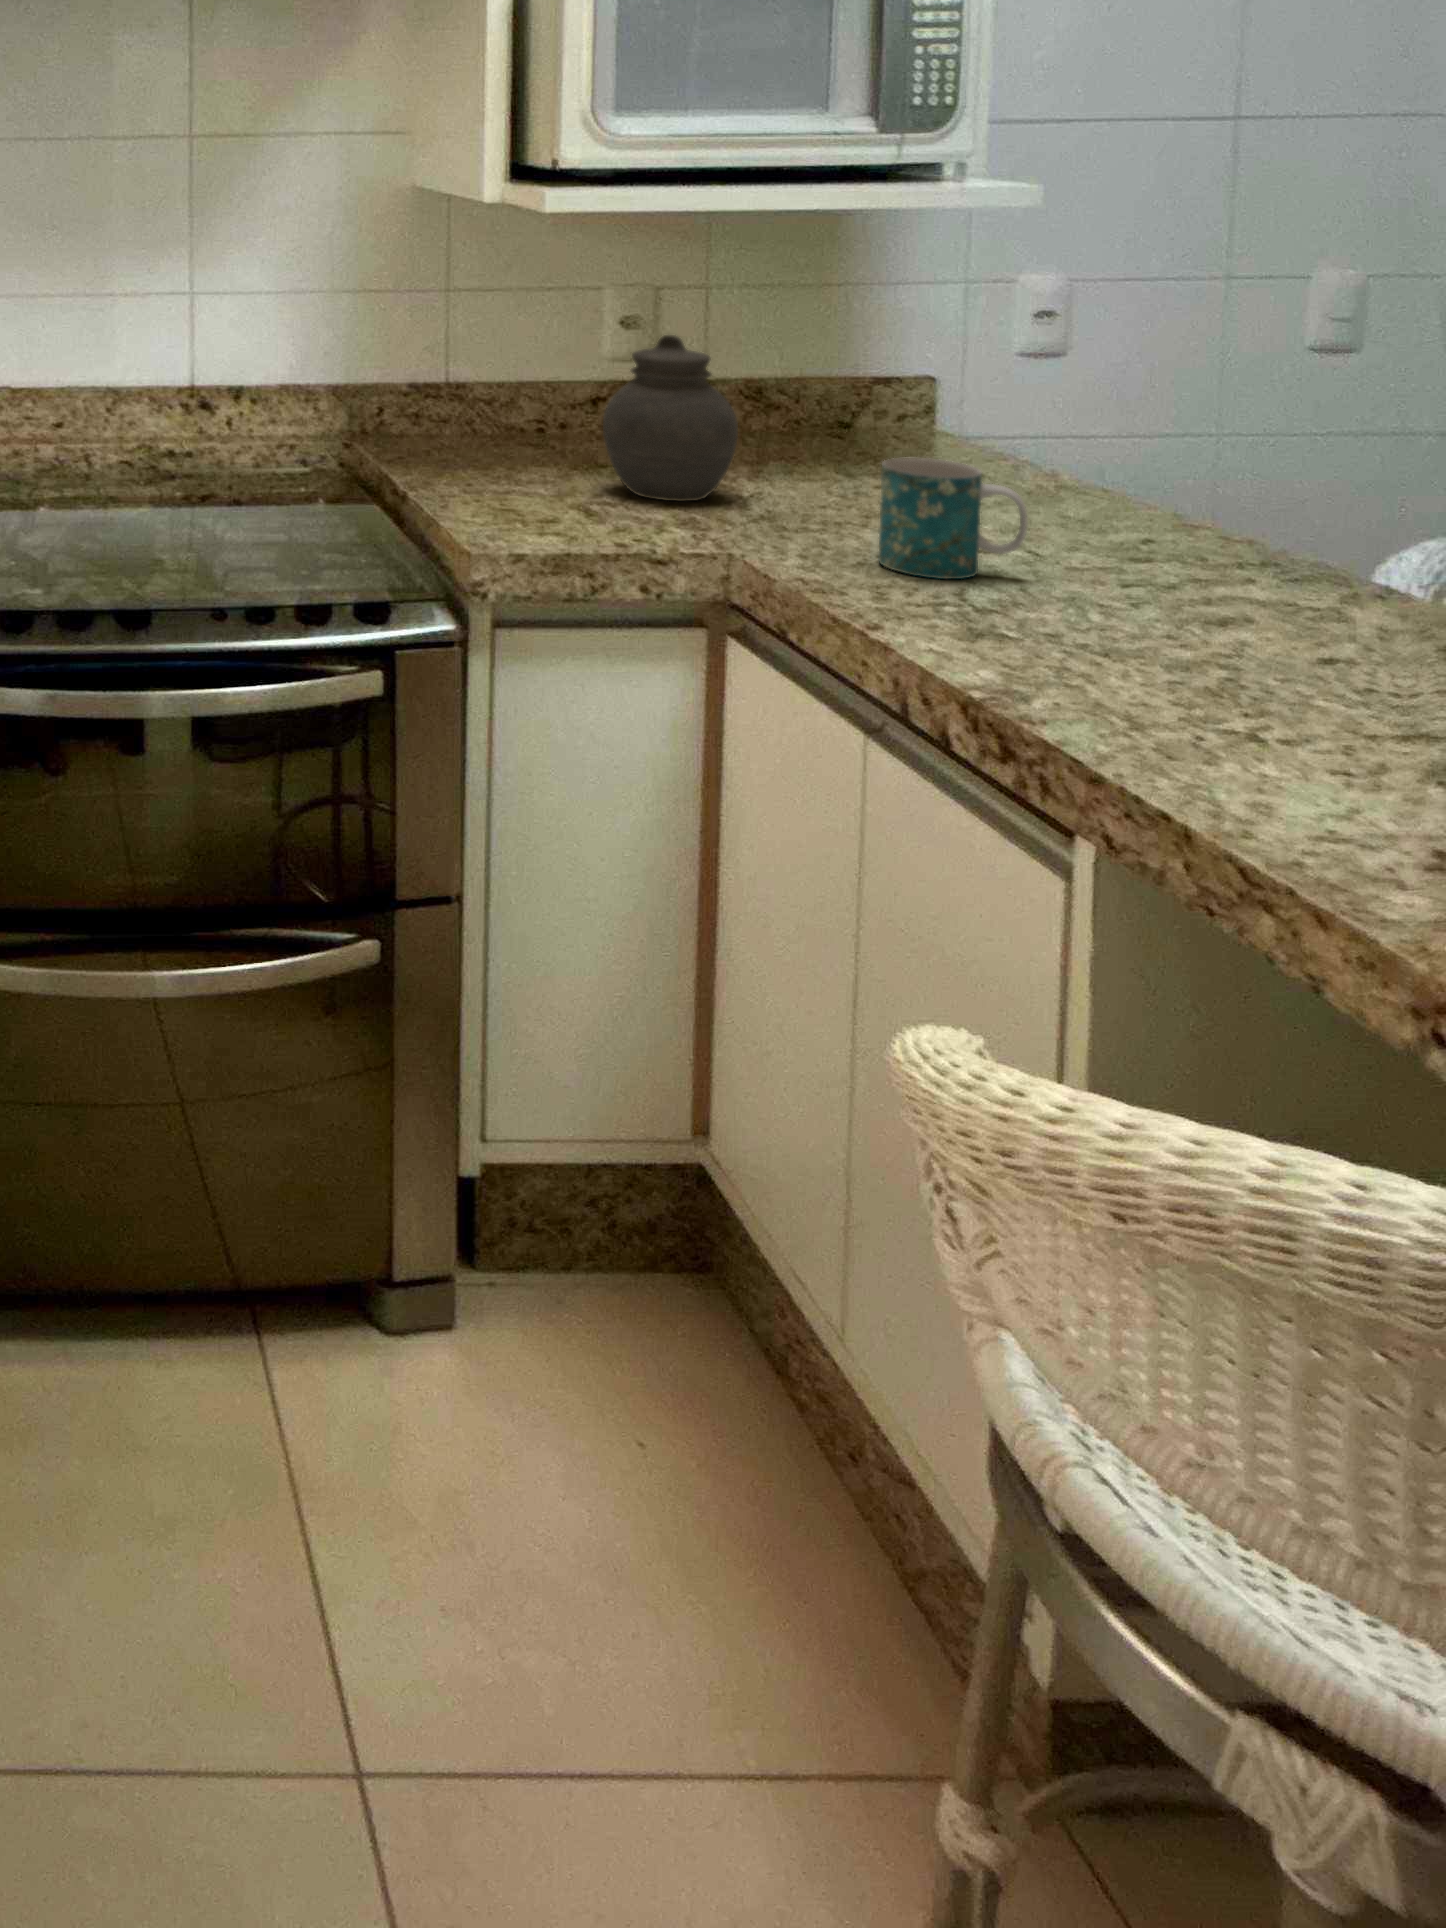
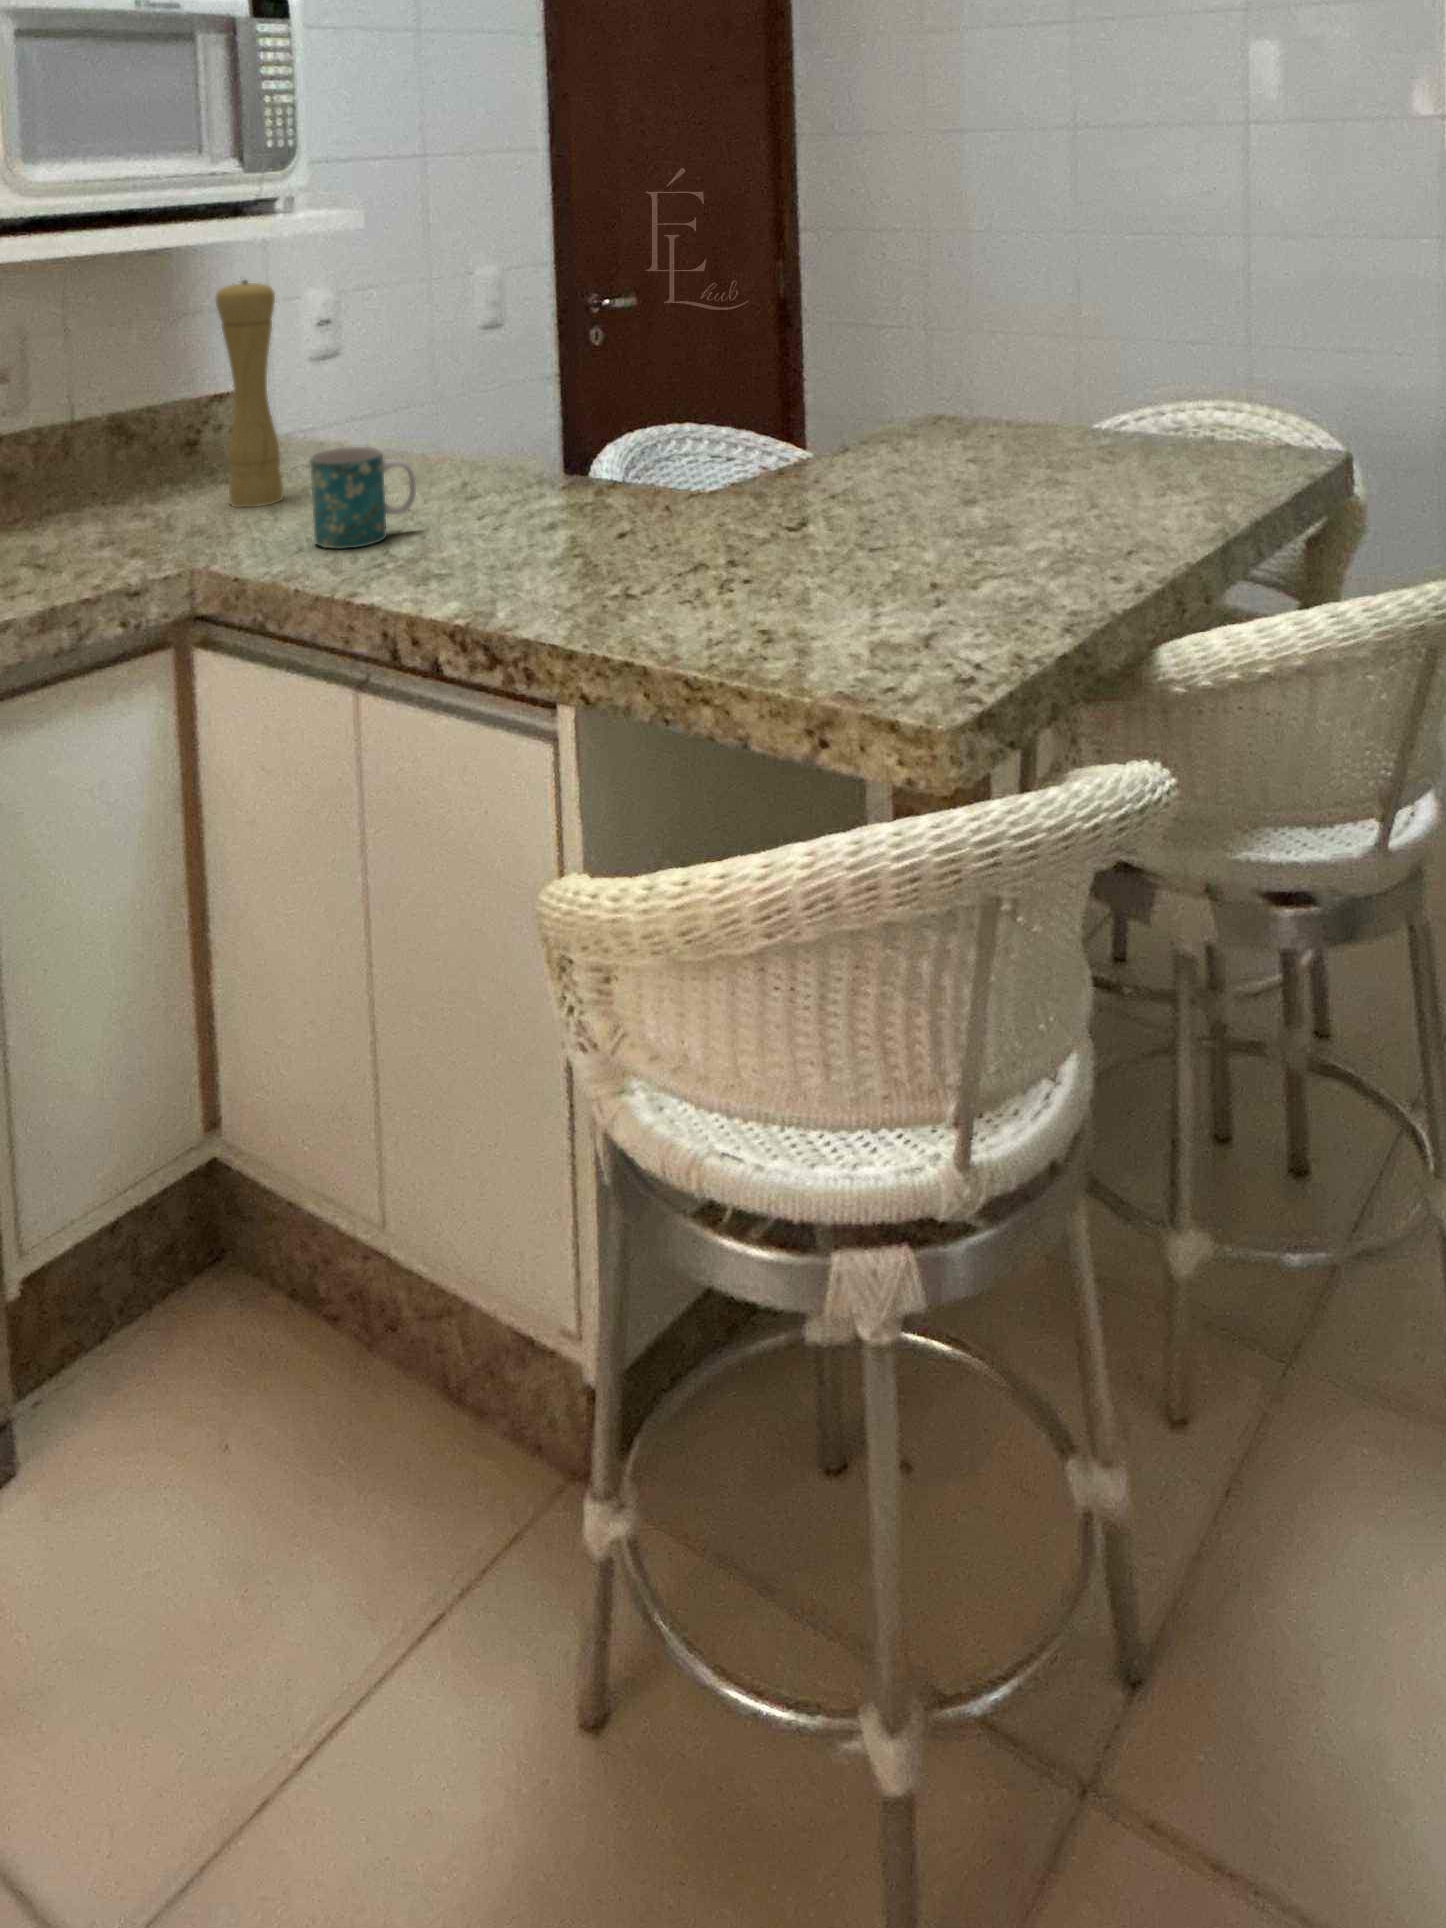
pepper mill: none [826,253,907,512] -> present [216,280,283,507]
jar: present [603,335,738,501] -> none [31,377,157,542]

